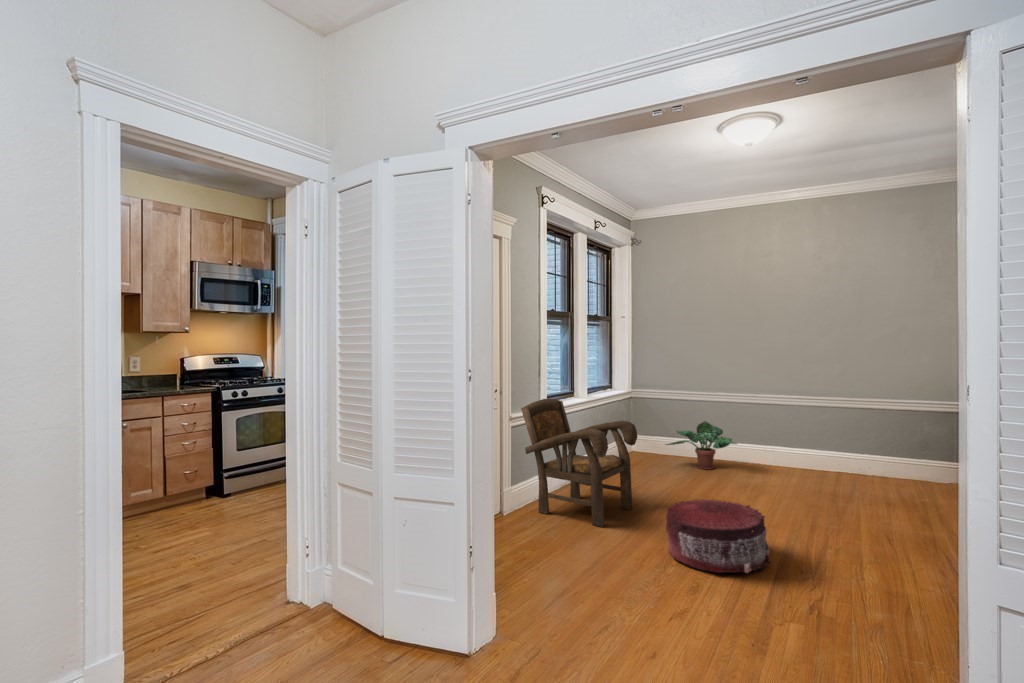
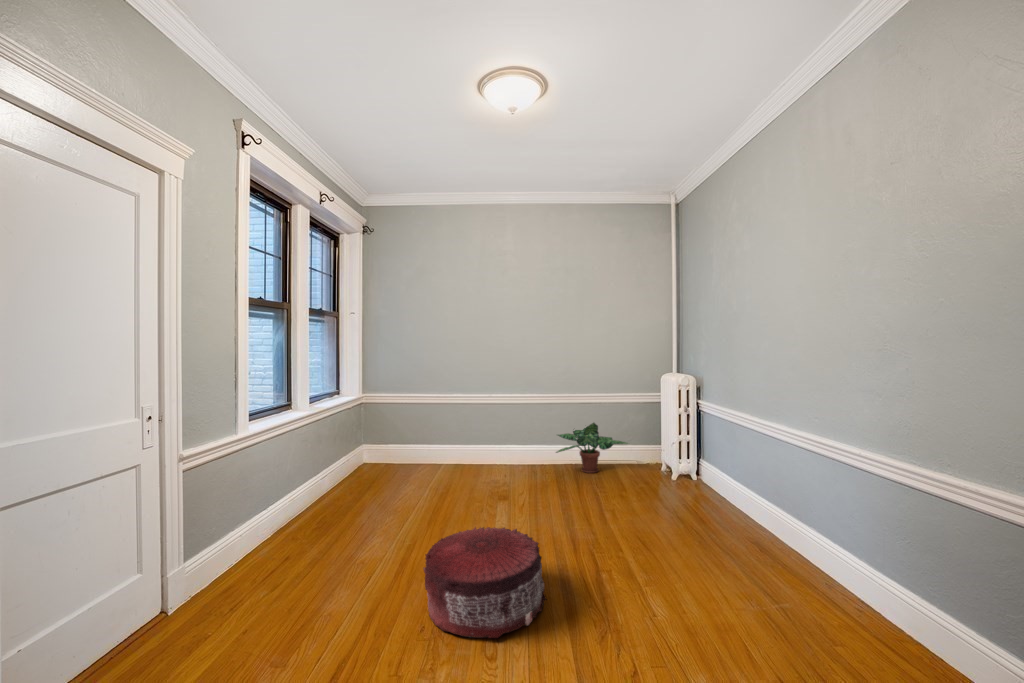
armchair: present [521,399,637,527] -> none [202,419,378,594]
potted plant: present [666,421,737,470] -> present [556,423,628,473]

